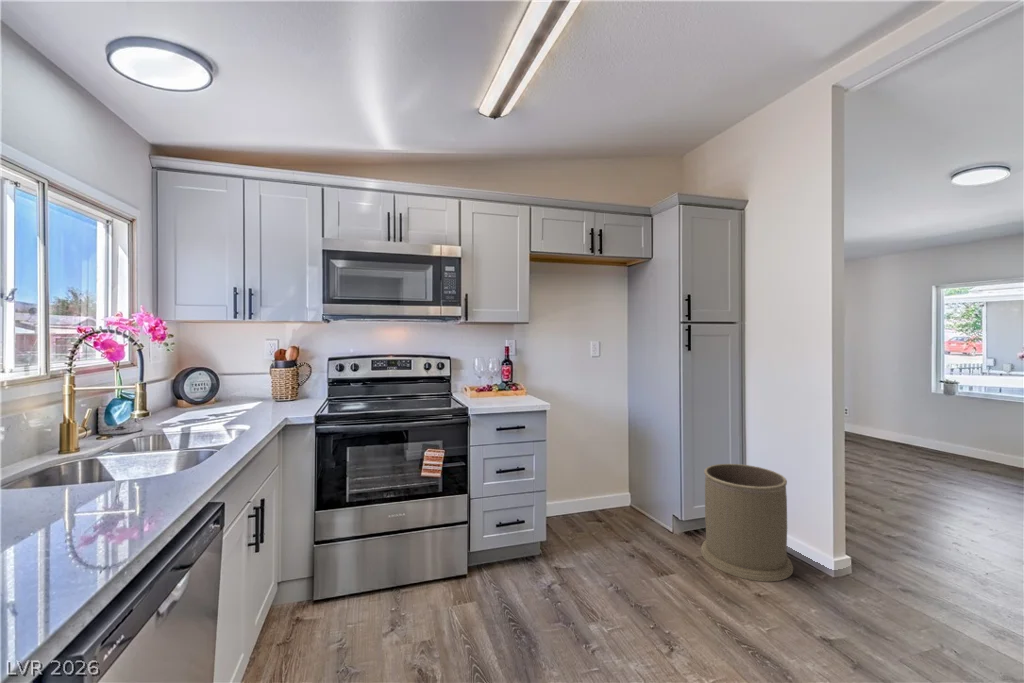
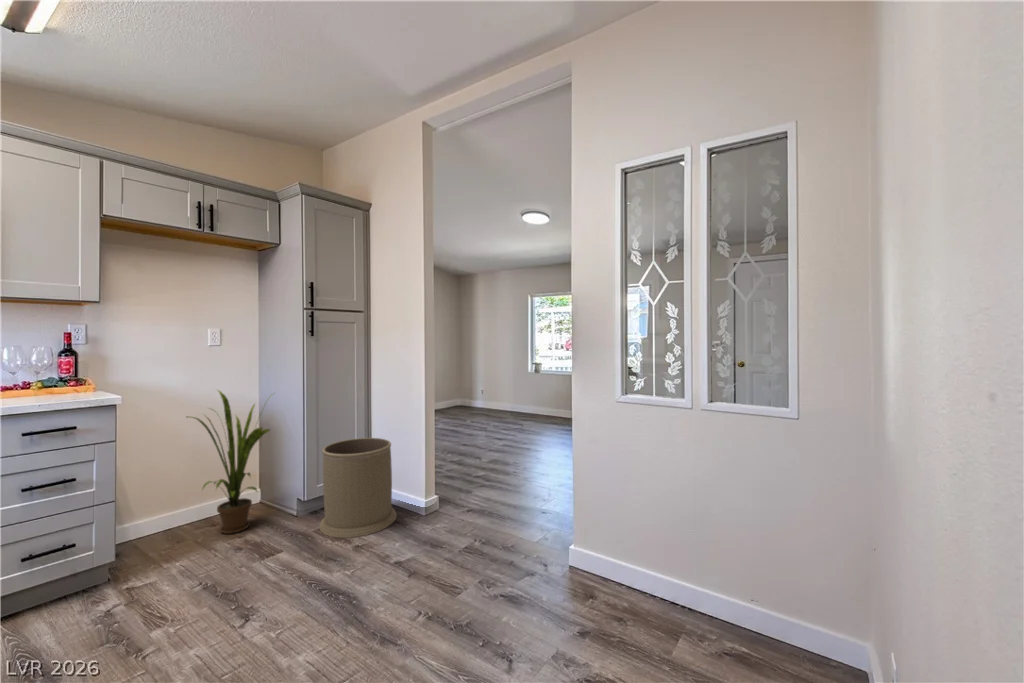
house plant: none [578,397,656,535] -> present [187,391,270,534]

